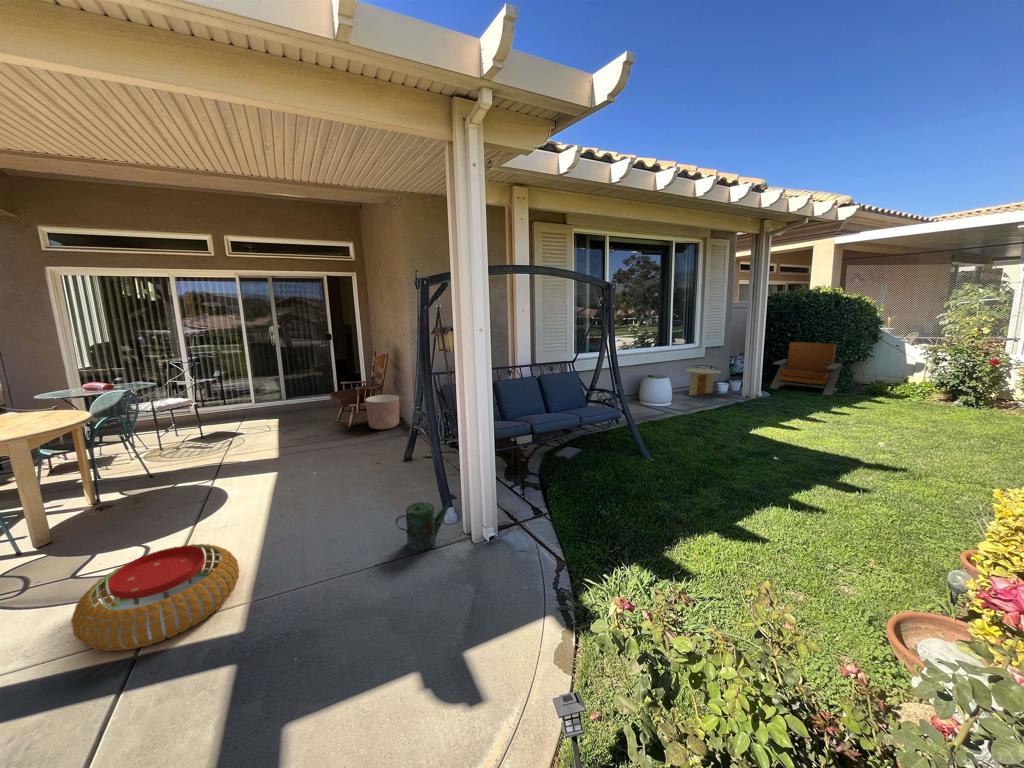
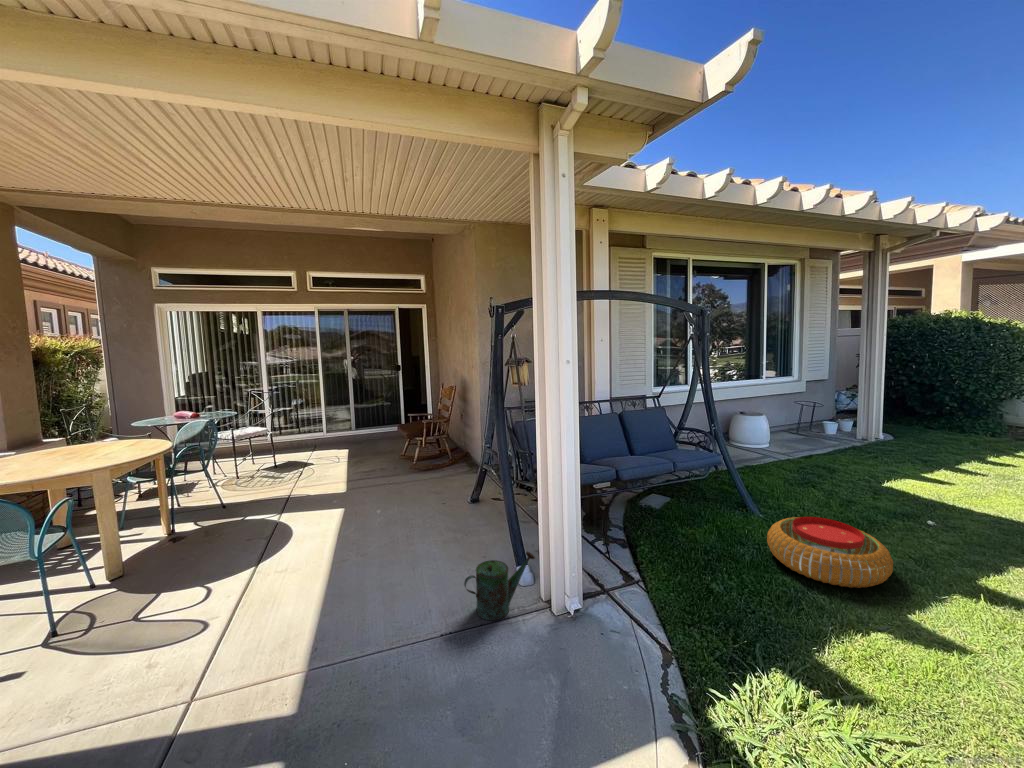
lounge chair: present [770,342,842,395] -> none [904,375,1006,443]
side table: present [683,368,721,398] -> none [790,405,840,442]
planter: present [366,395,399,430] -> none [433,429,467,466]
pouf: present [71,544,239,651] -> present [767,517,893,588]

